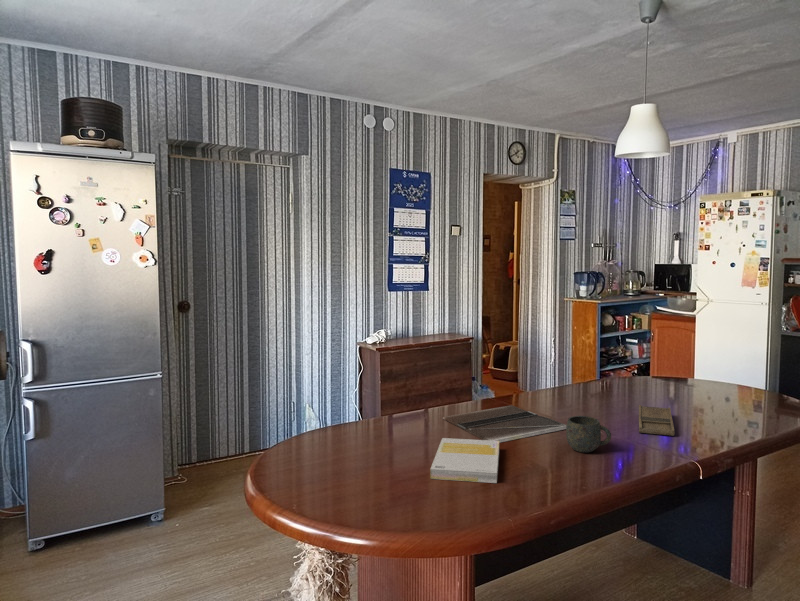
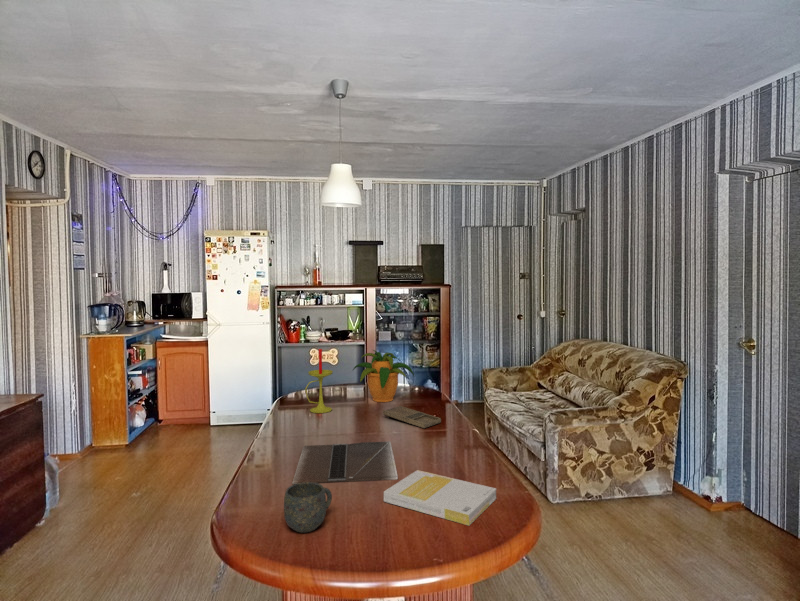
candle: none [593,326,628,396] -> present [305,349,333,413]
potted plant: none [665,338,752,407] -> present [353,350,414,402]
mug: present [566,416,611,453] -> present [284,482,332,533]

